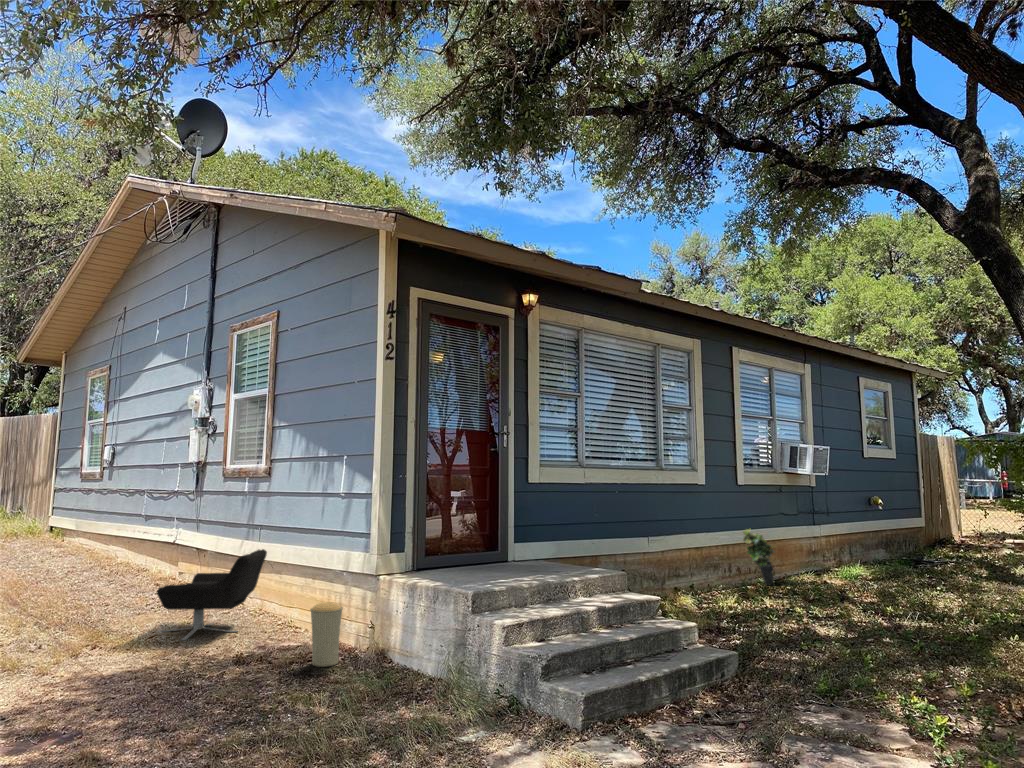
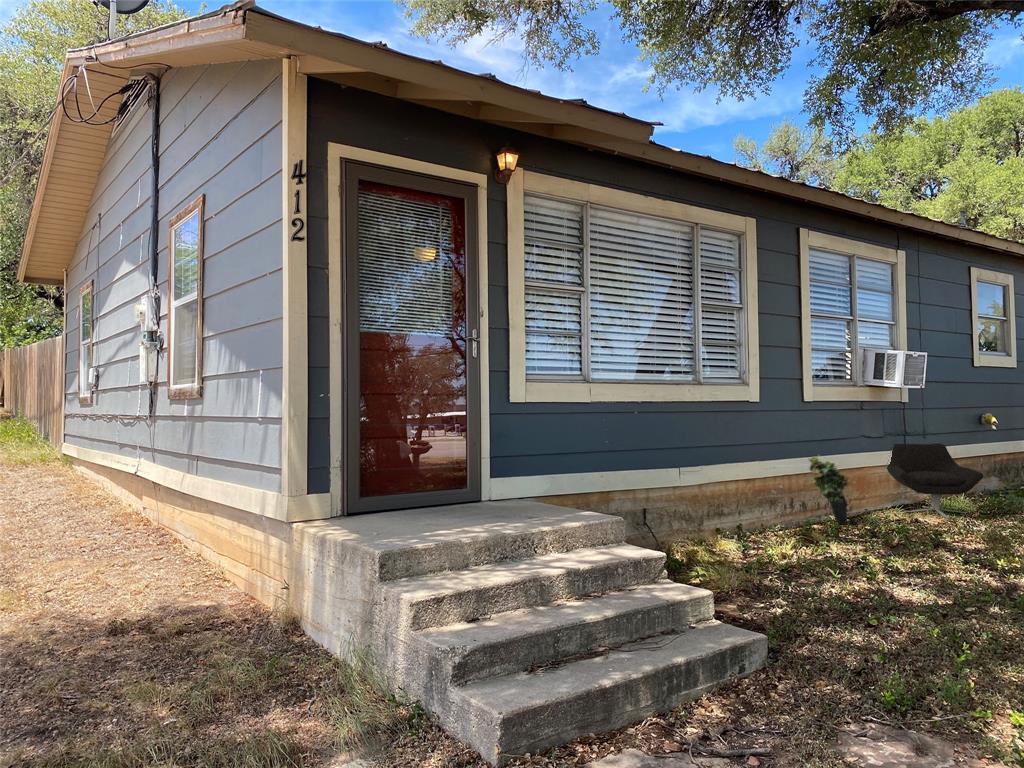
lounge chair: present [157,549,267,640] -> present [887,444,983,518]
trash can: present [310,602,343,667] -> none [206,555,250,637]

